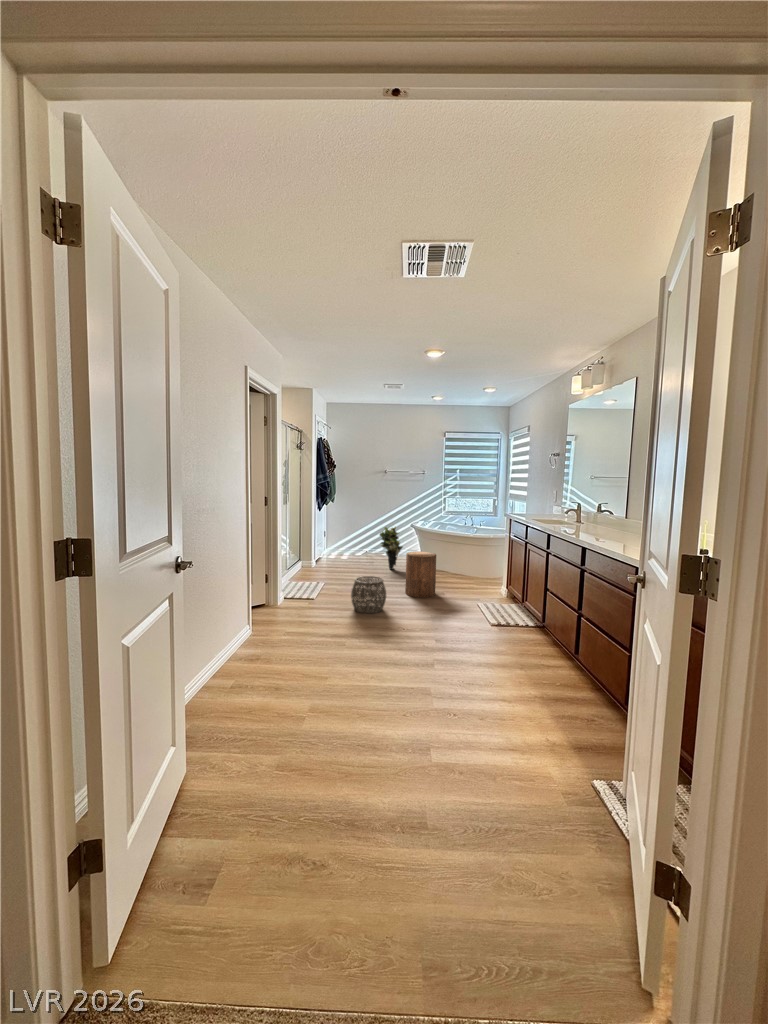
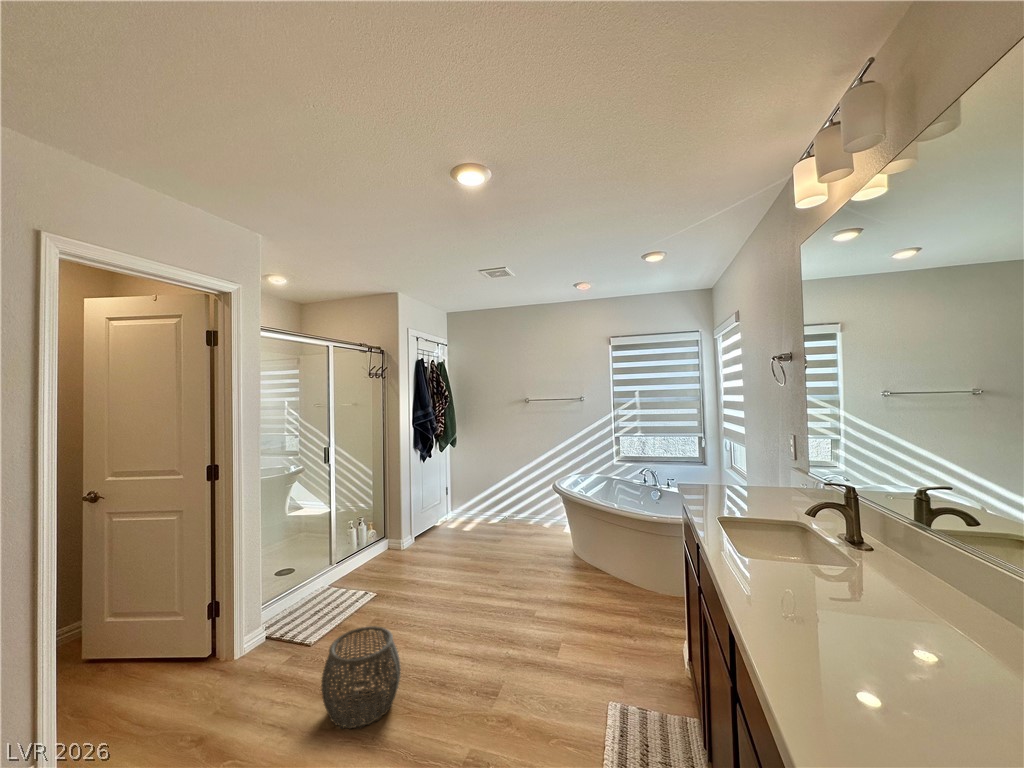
potted plant: present [380,527,403,569] -> none [497,488,534,562]
stool: present [405,551,436,598] -> none [482,556,542,665]

